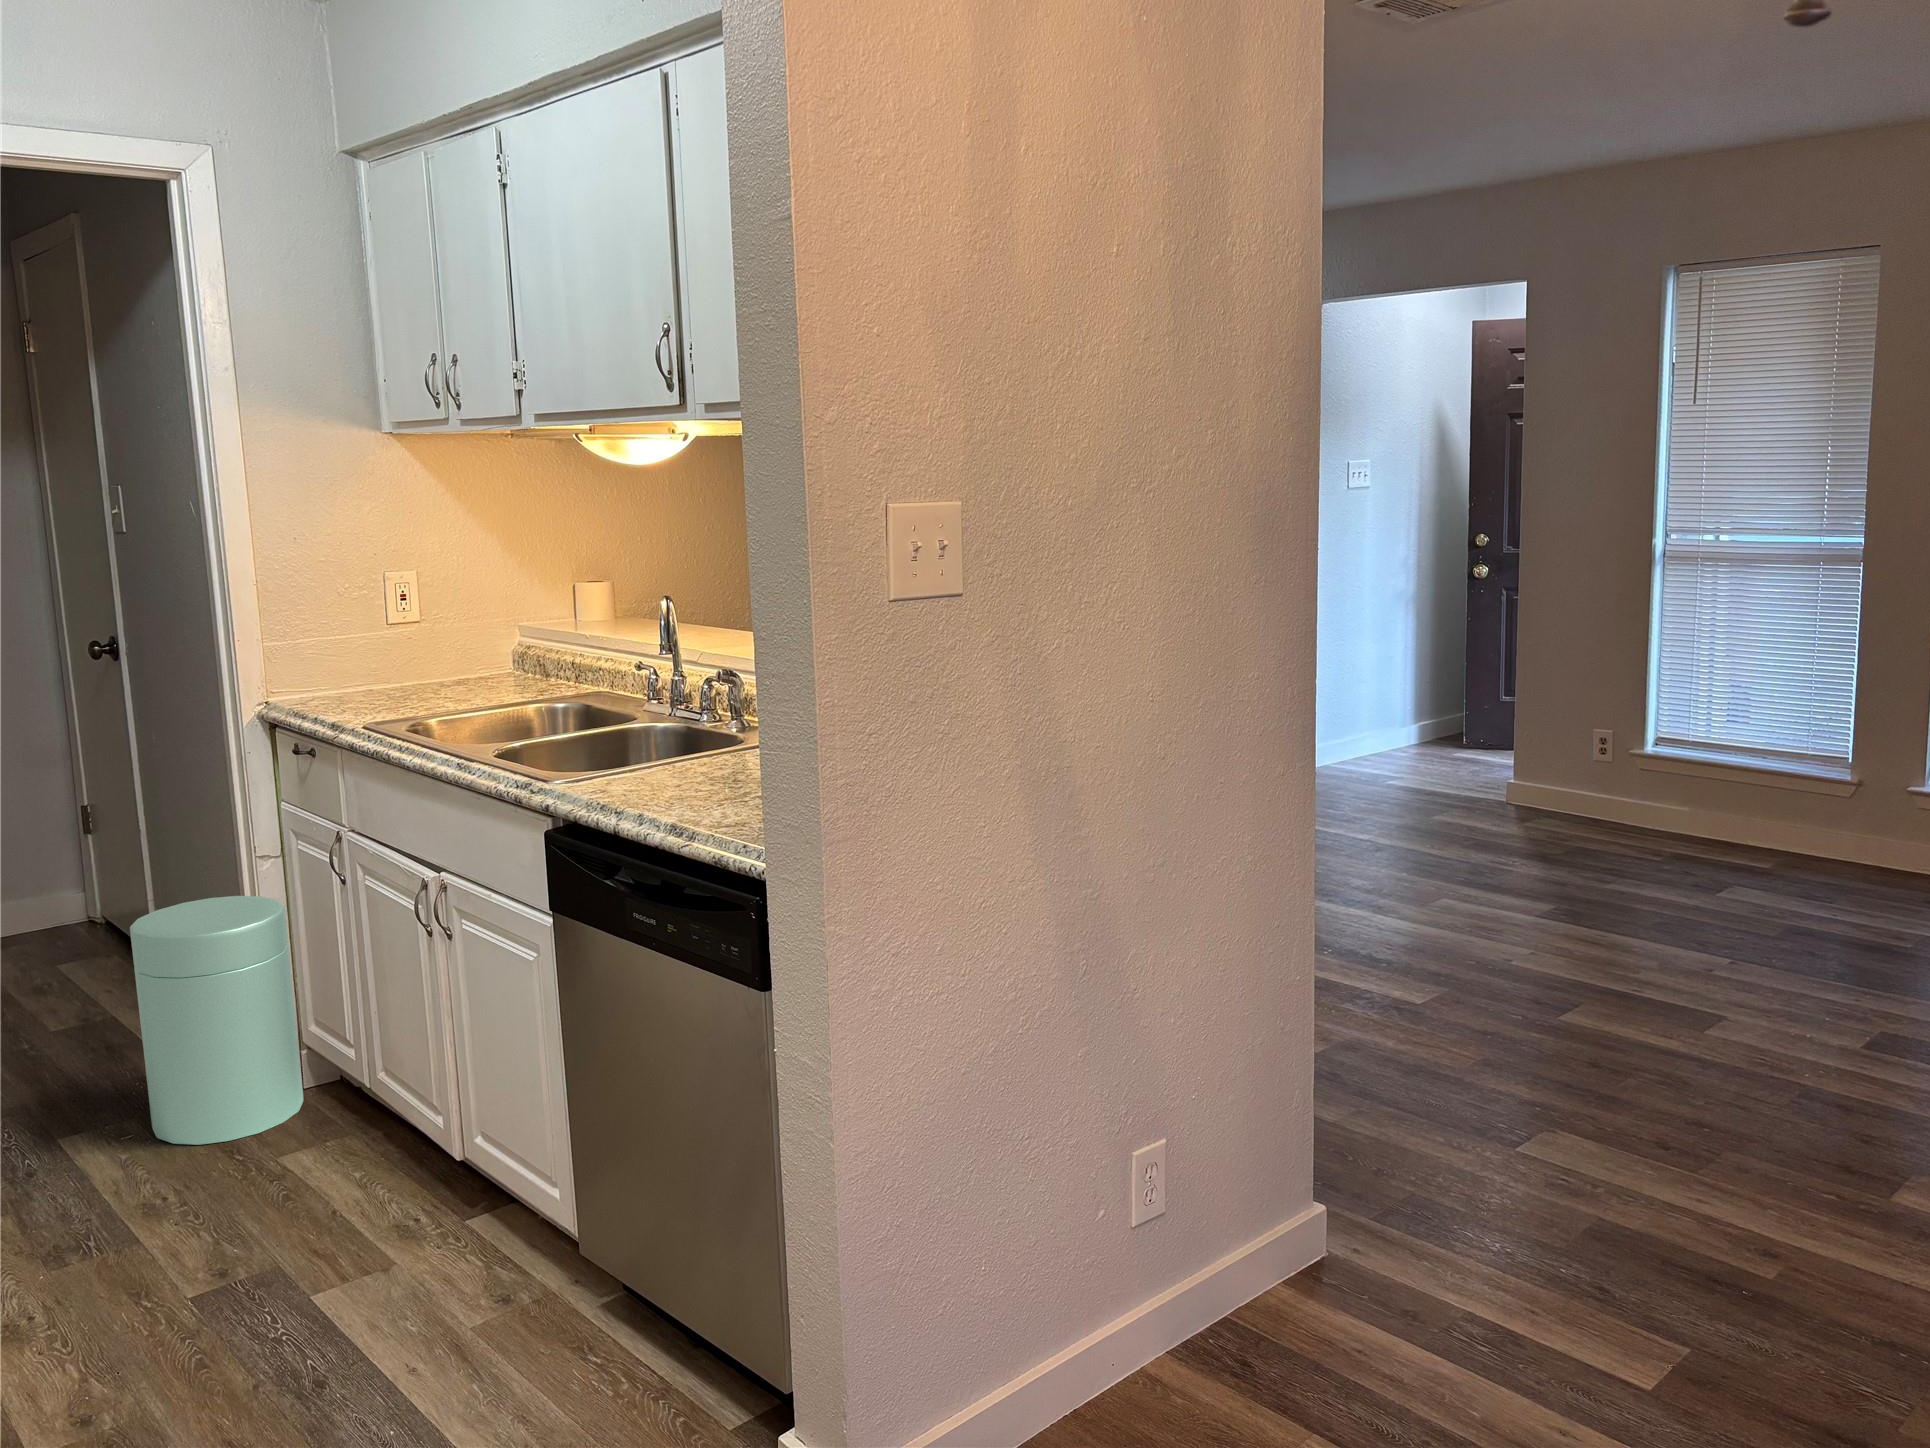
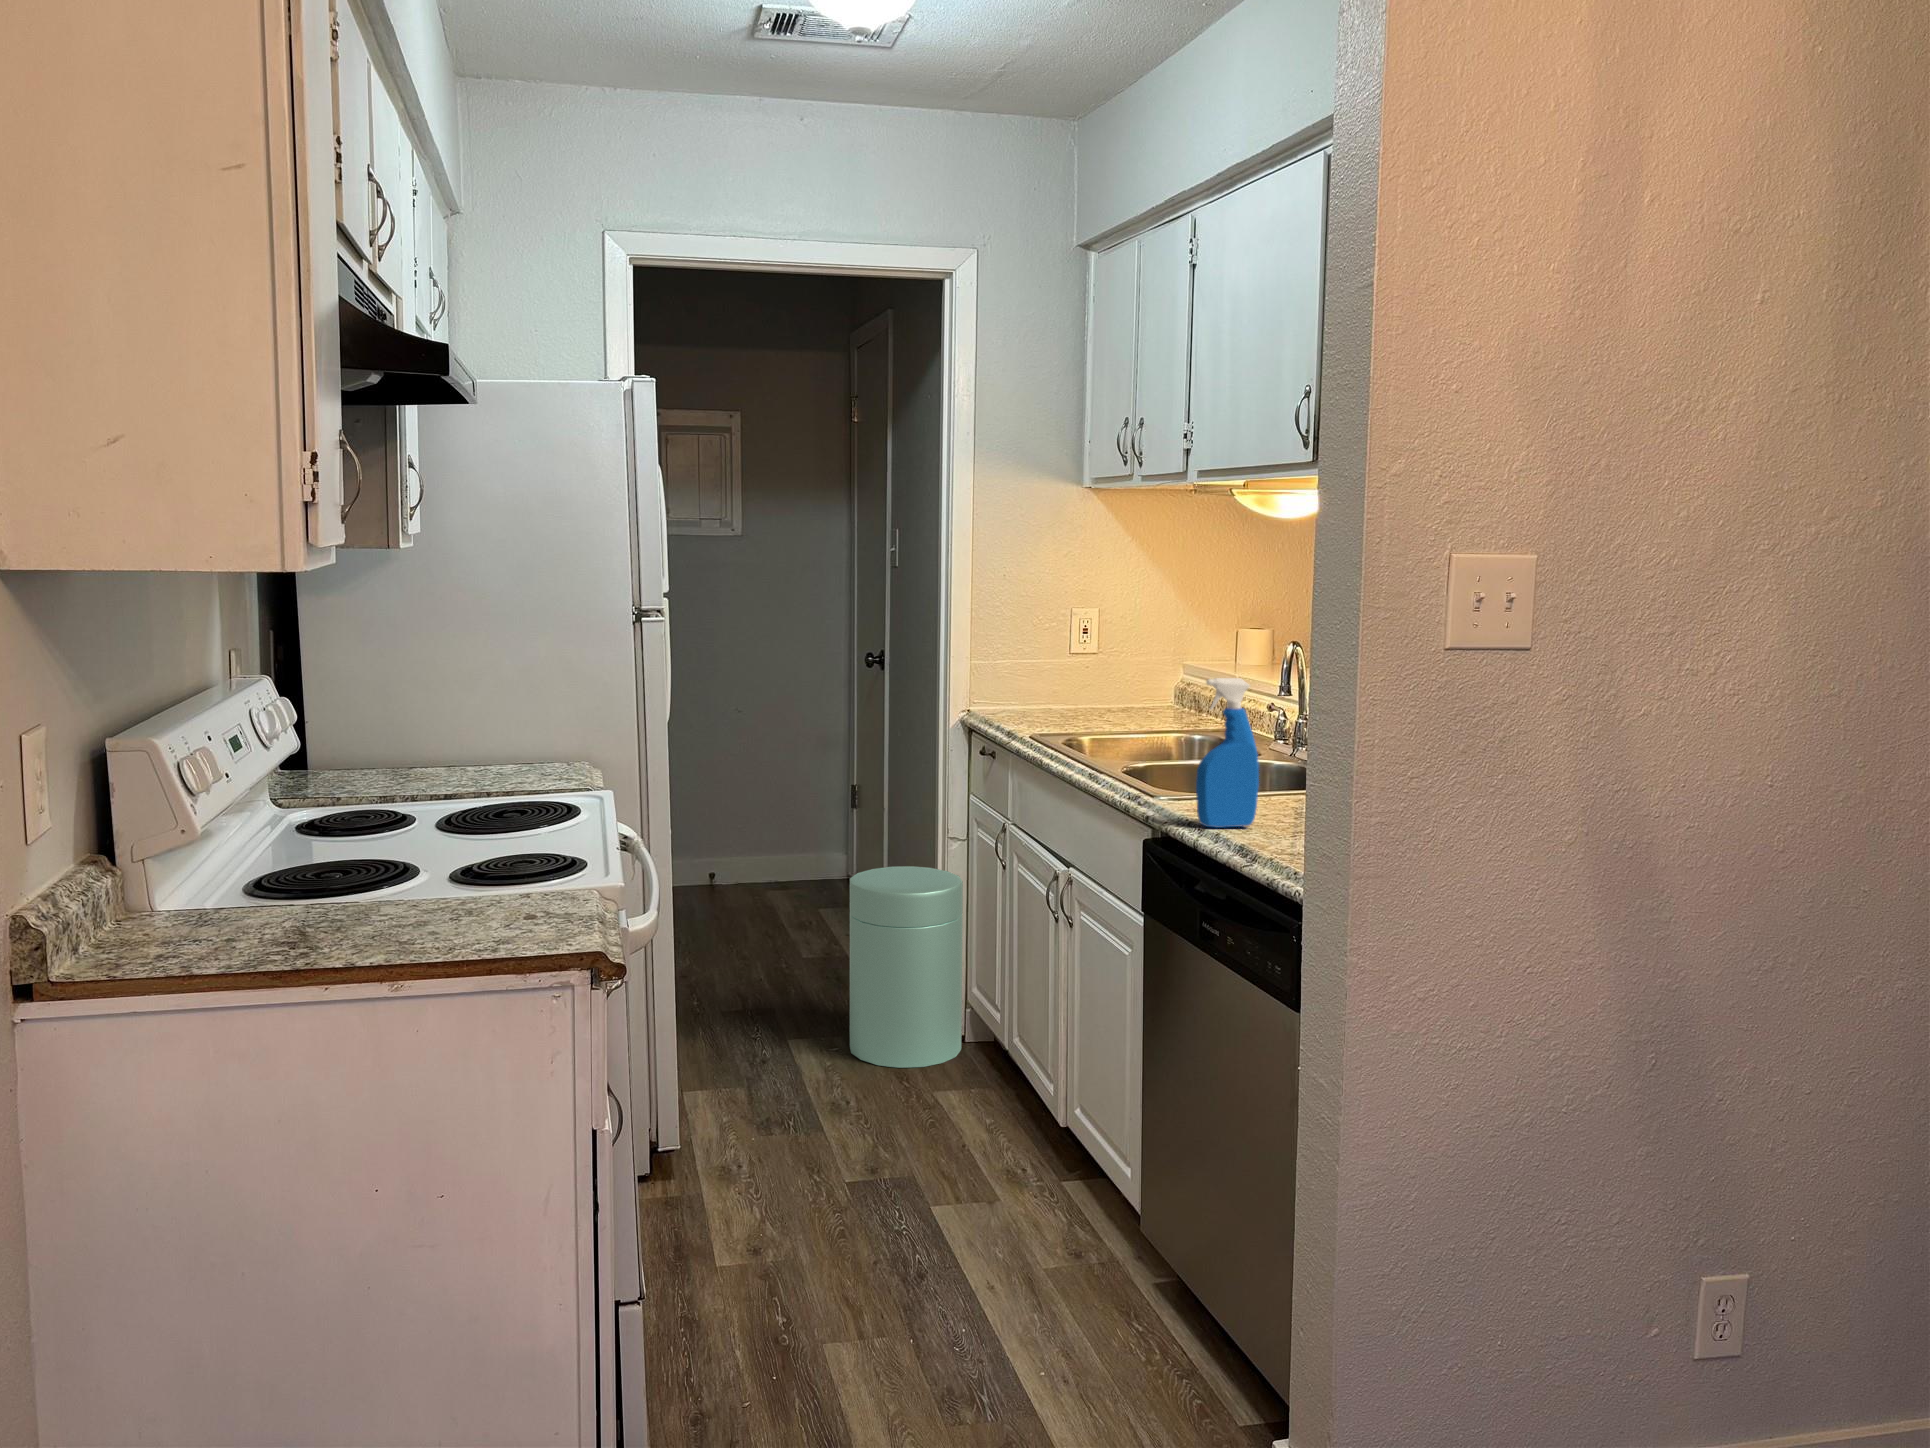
spray bottle: none [607,644,673,808] -> present [1196,678,1259,828]

